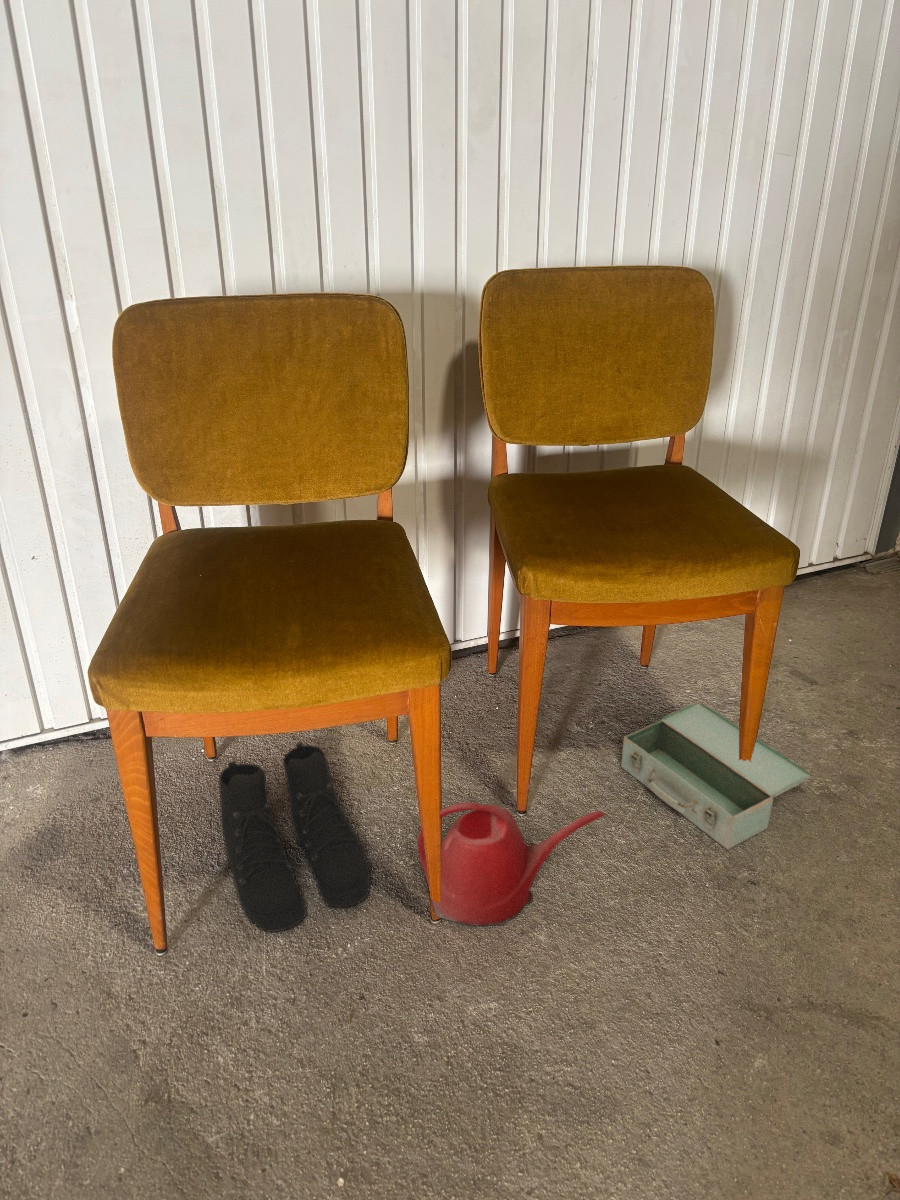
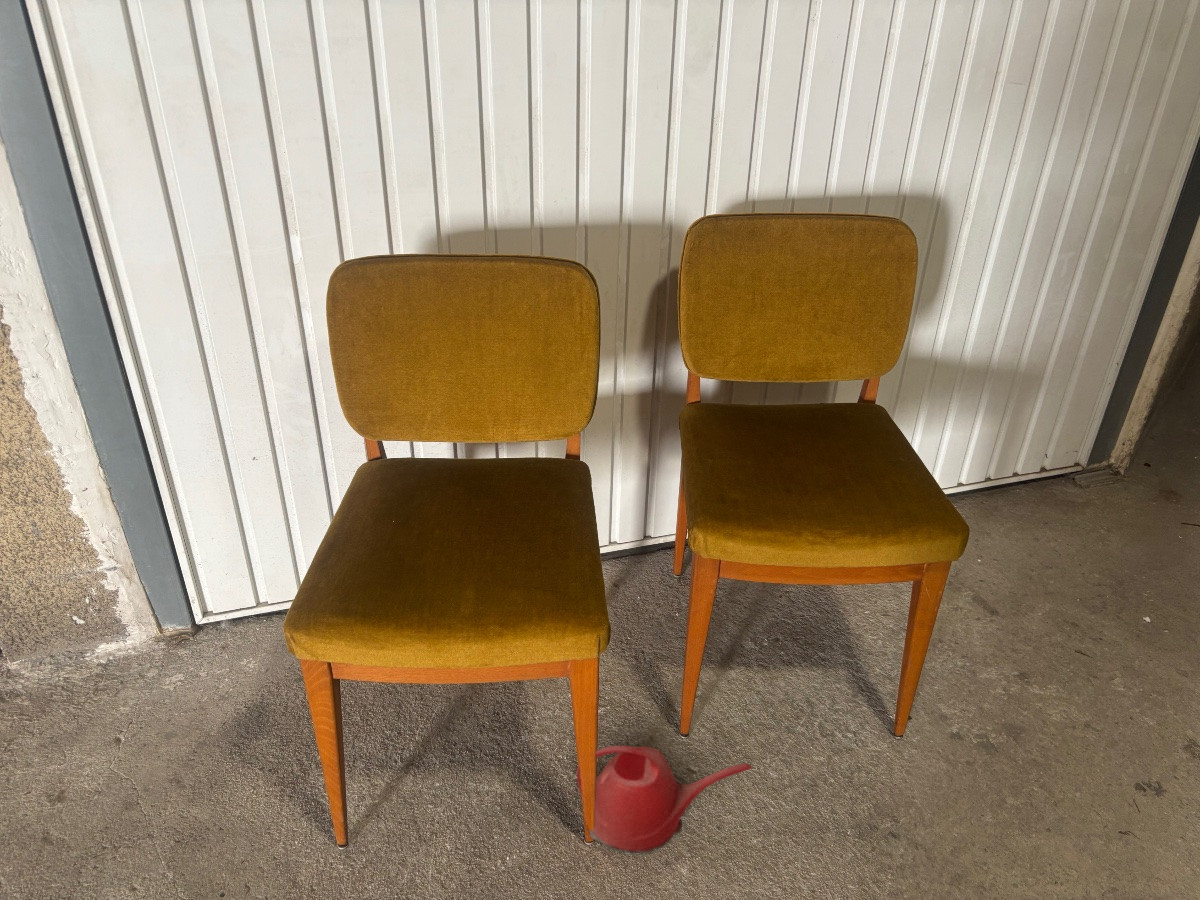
toolbox: present [621,703,810,849] -> none [787,635,965,796]
boots: present [219,742,370,932] -> none [405,657,535,838]

